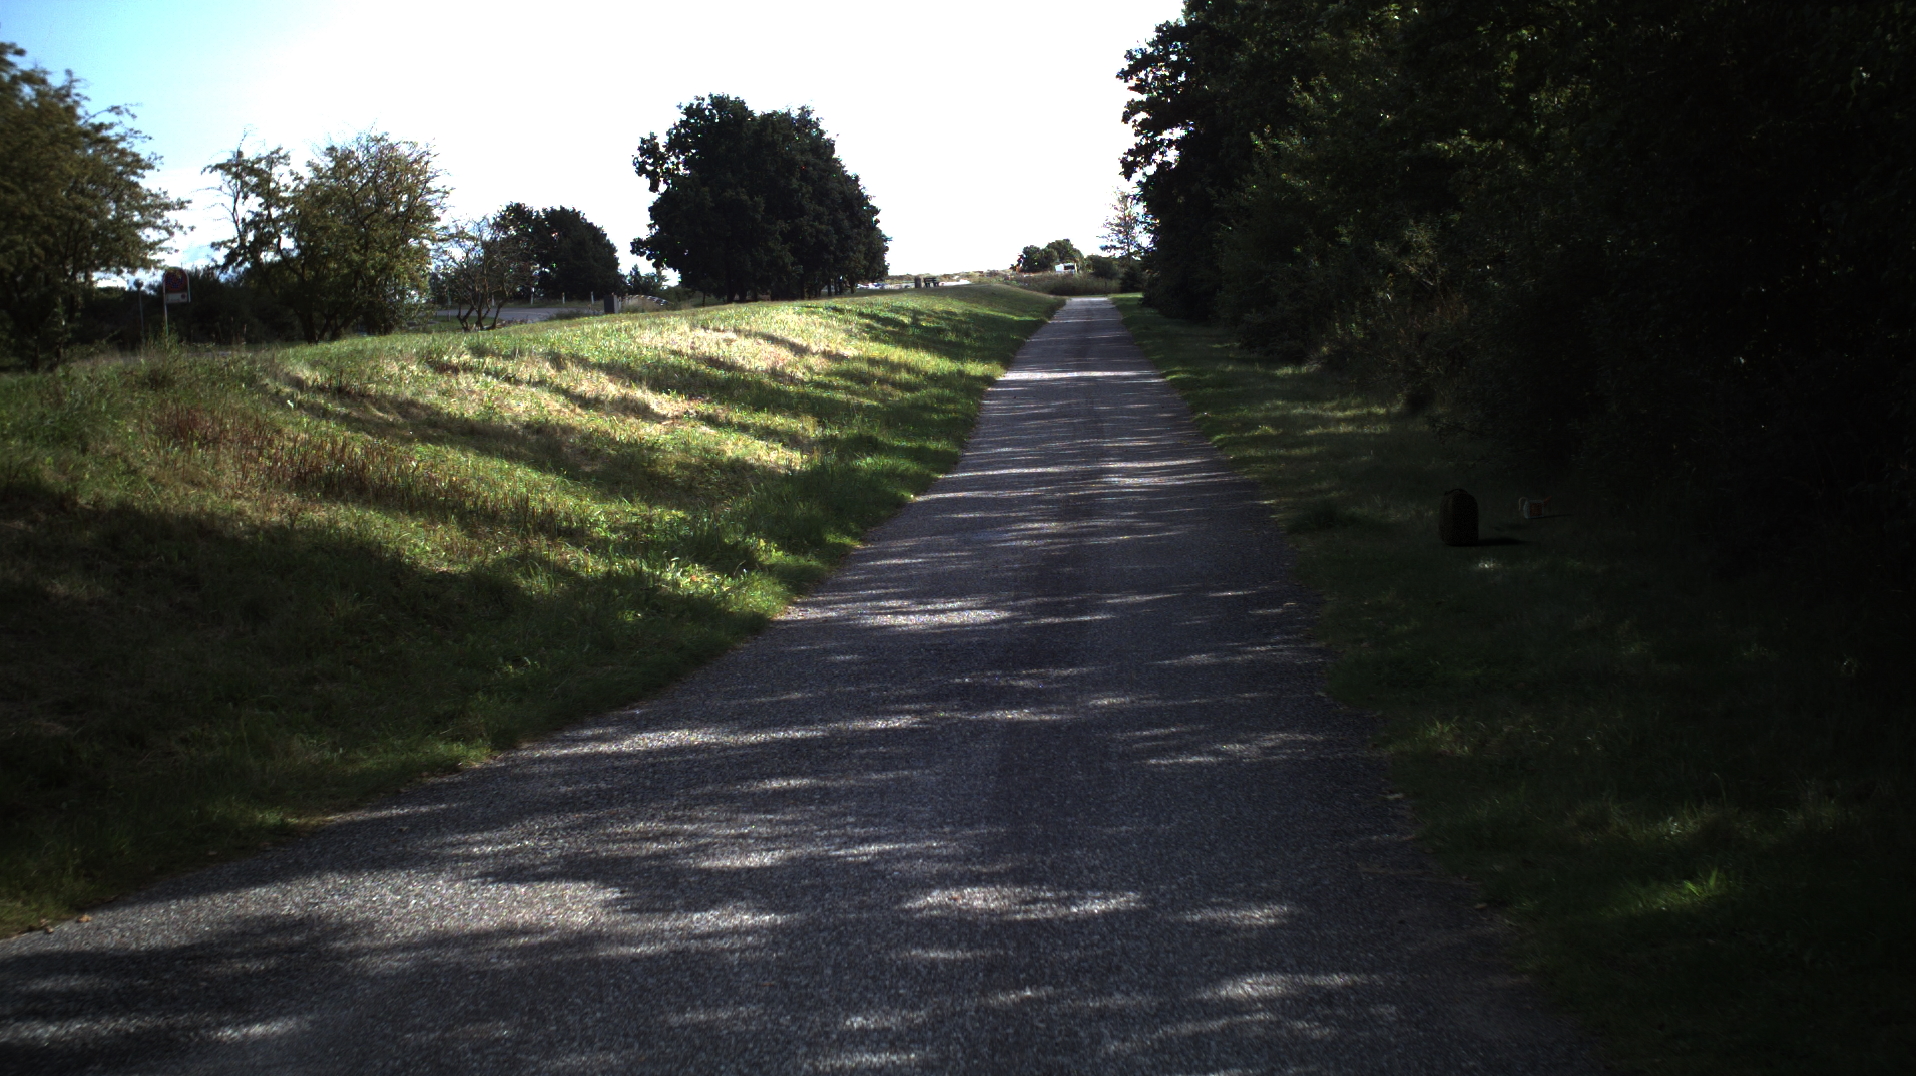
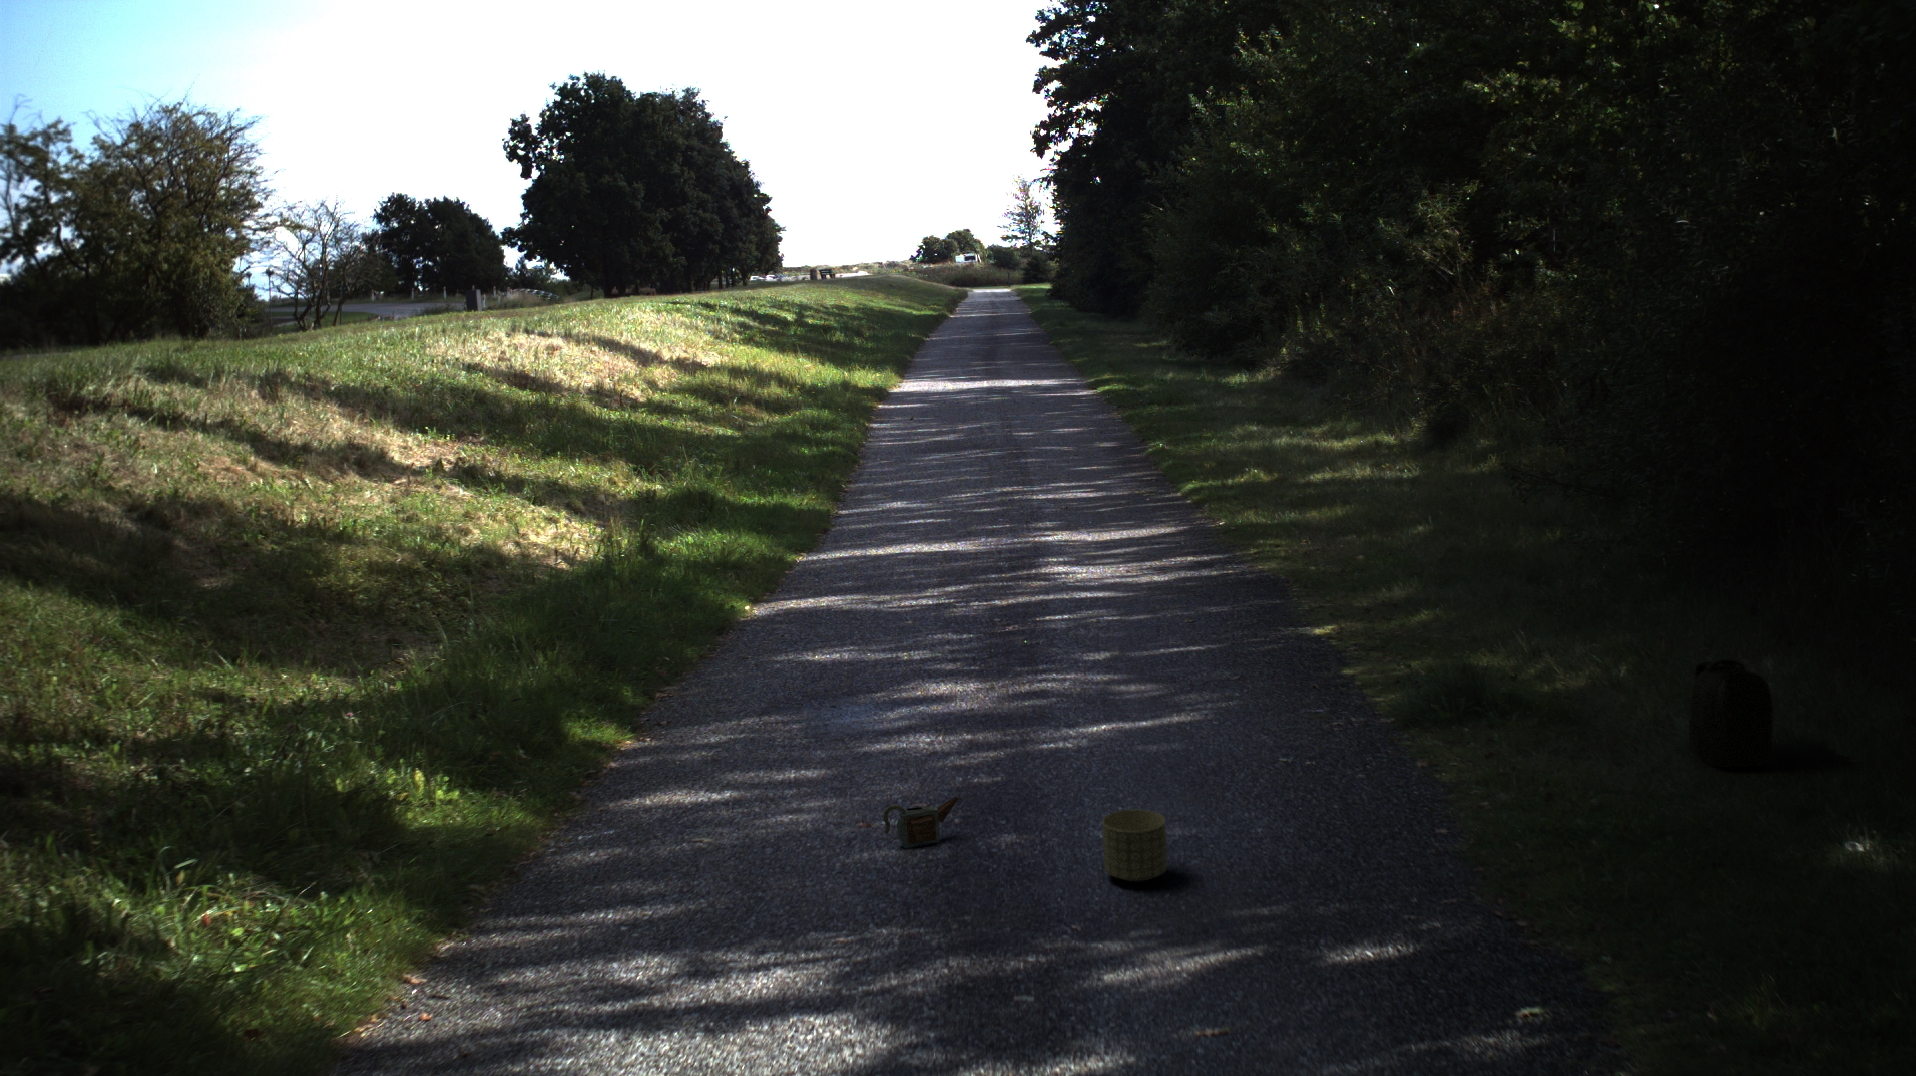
watering can: present [1518,496,1552,518] -> present [883,797,959,849]
planter: none [1116,546,1148,578] -> present [1102,809,1167,882]

